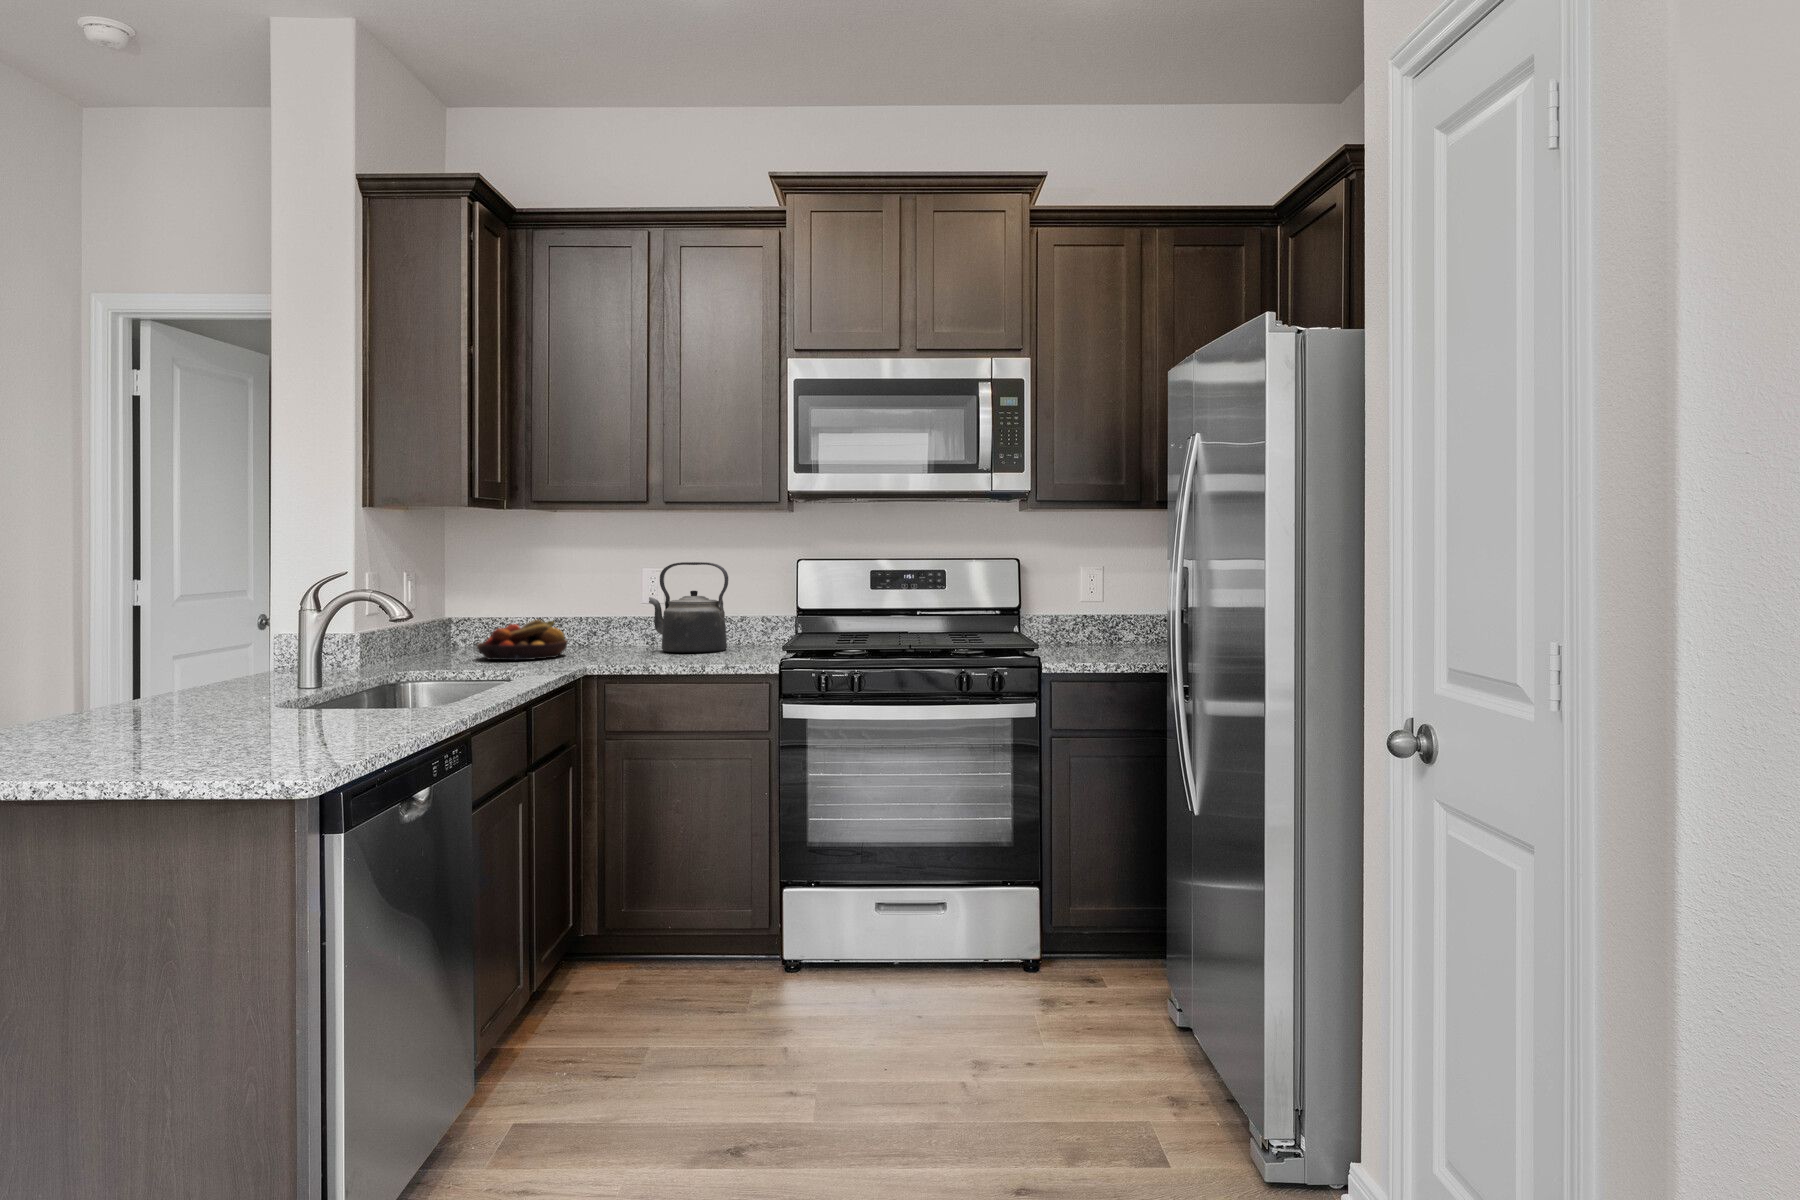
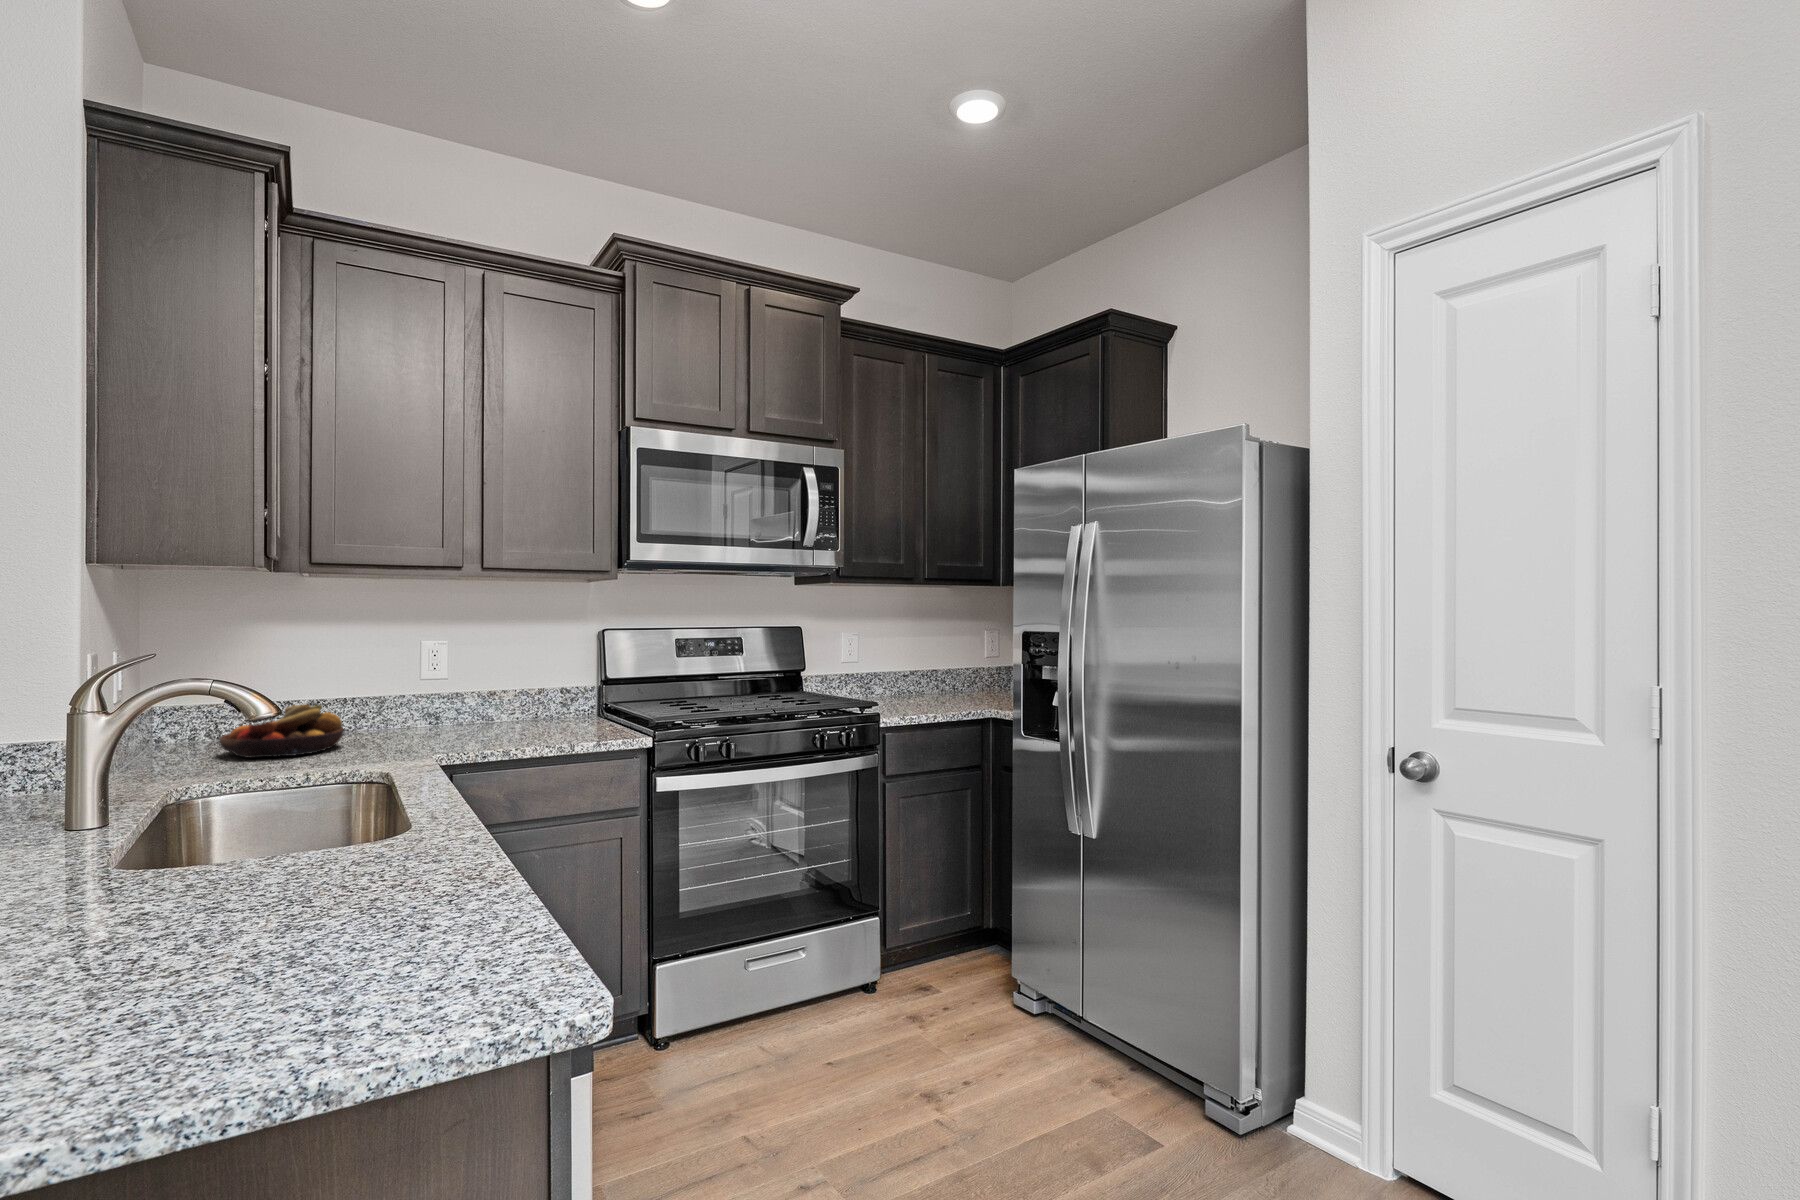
kettle: present [649,562,728,653] -> none [431,632,530,731]

